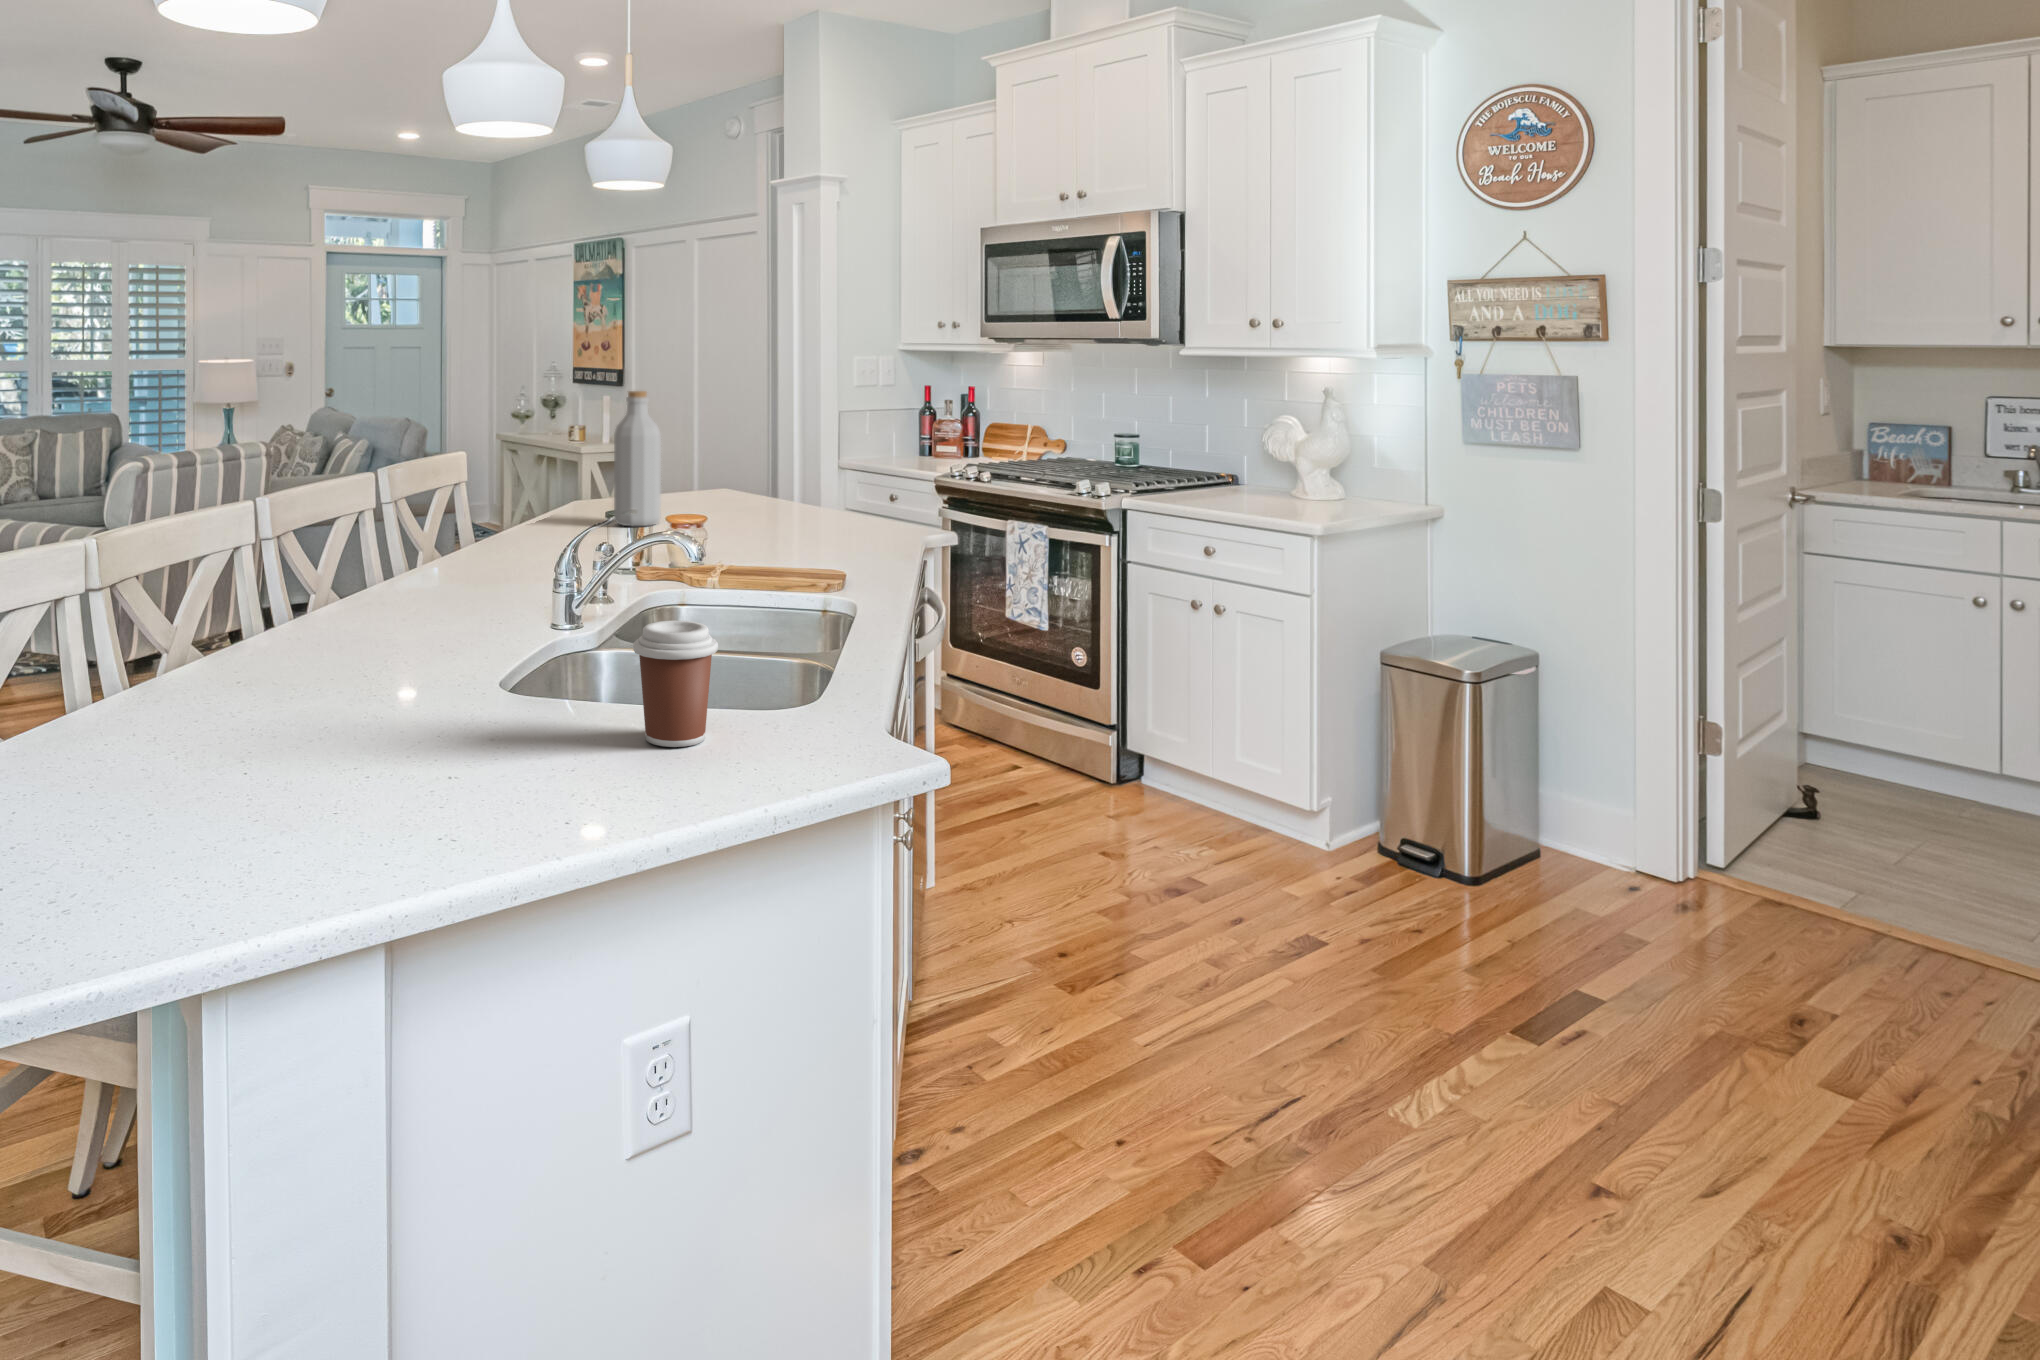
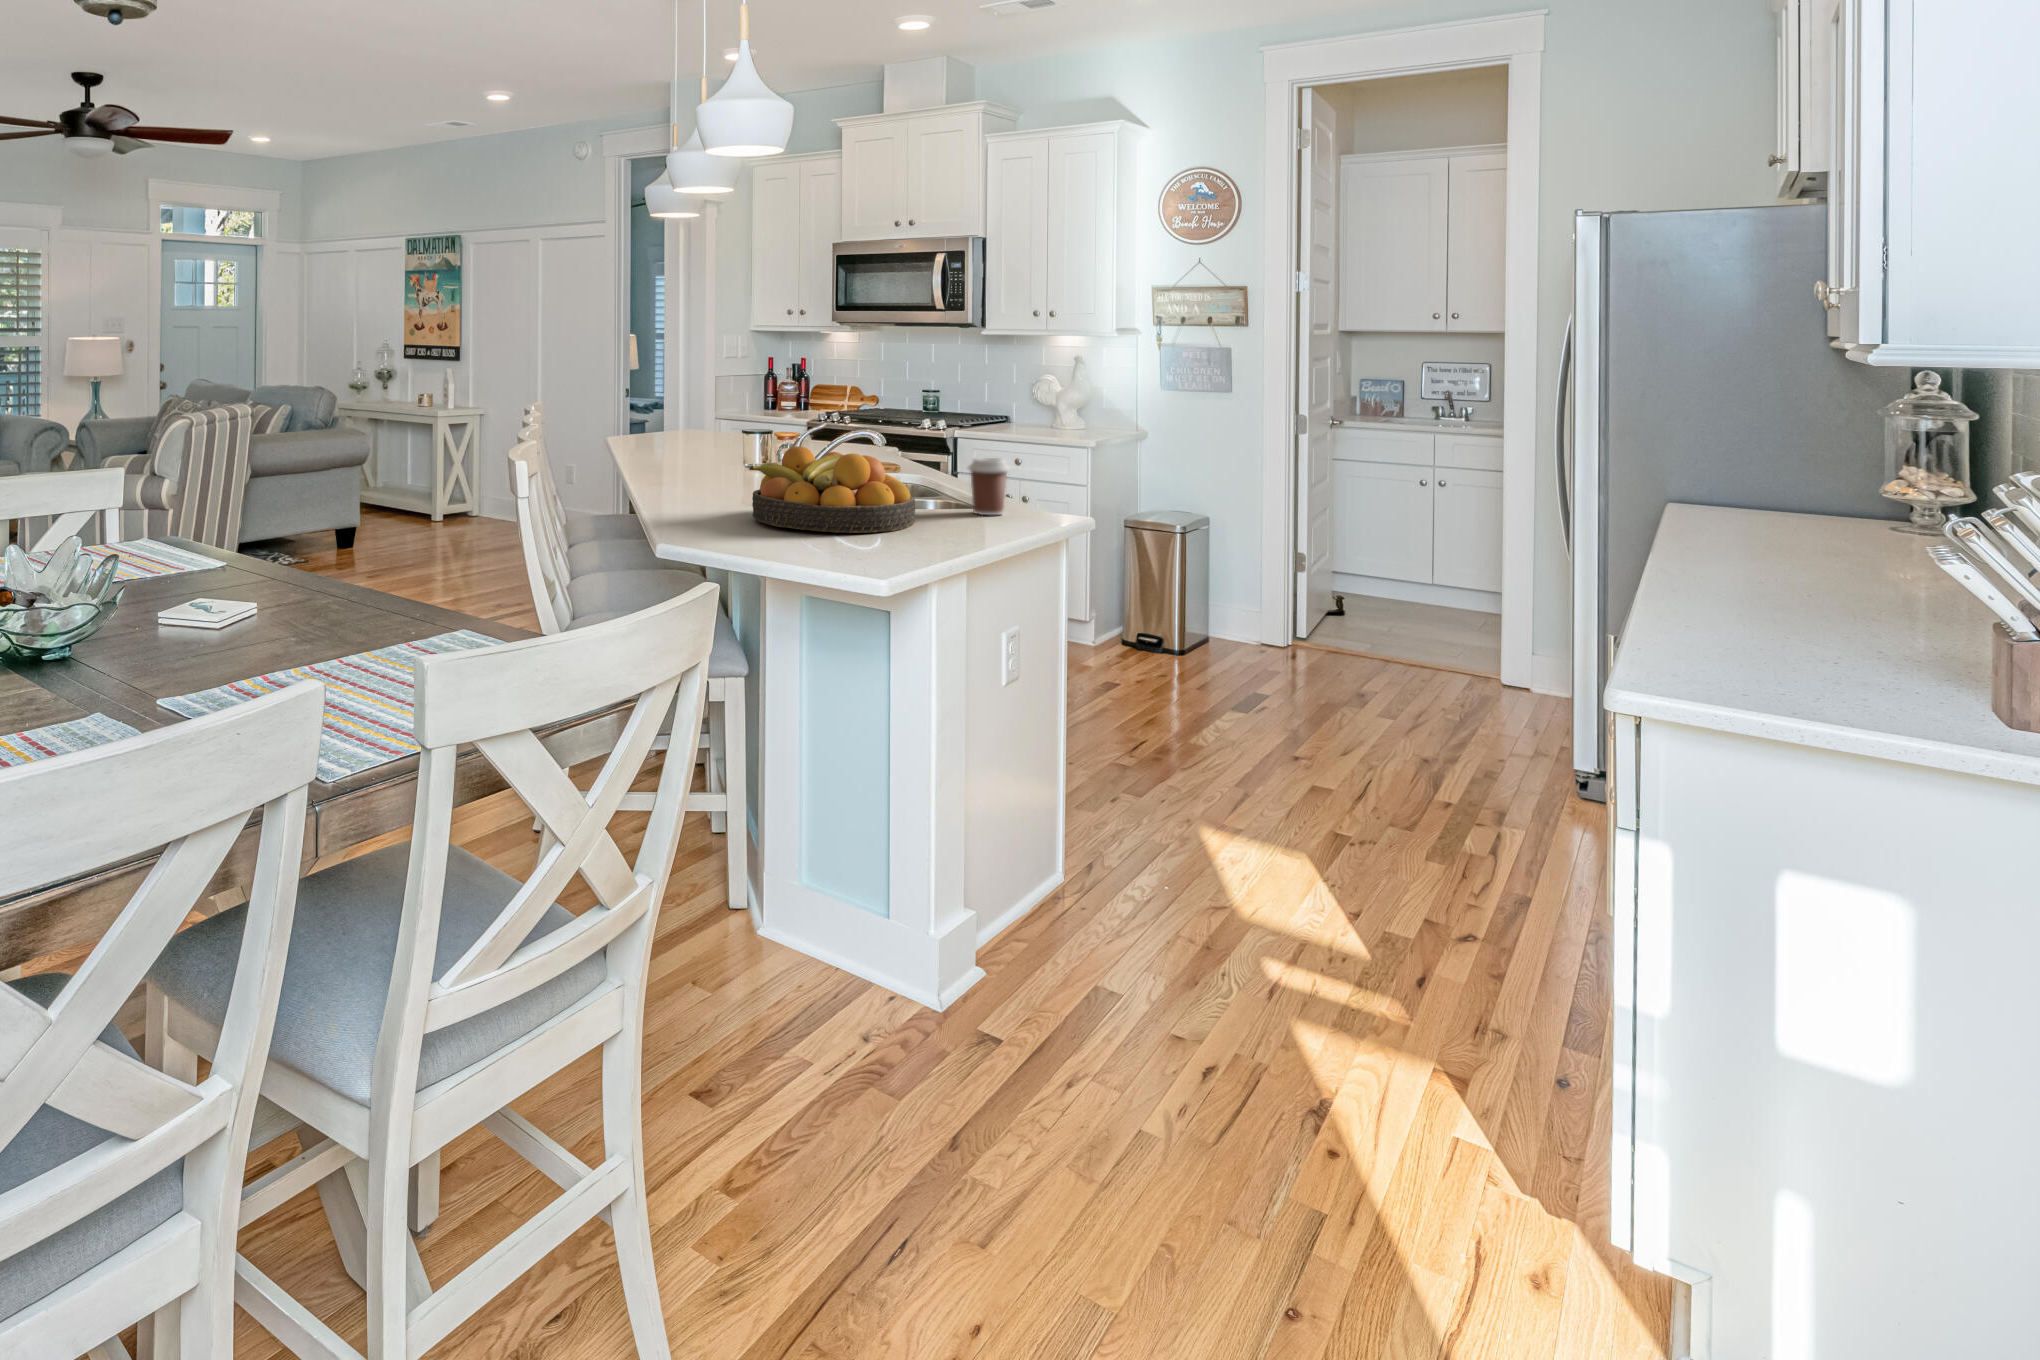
bottle: present [614,391,661,526] -> none [691,355,723,444]
fruit bowl: none [180,587,511,790] -> present [749,446,915,533]

